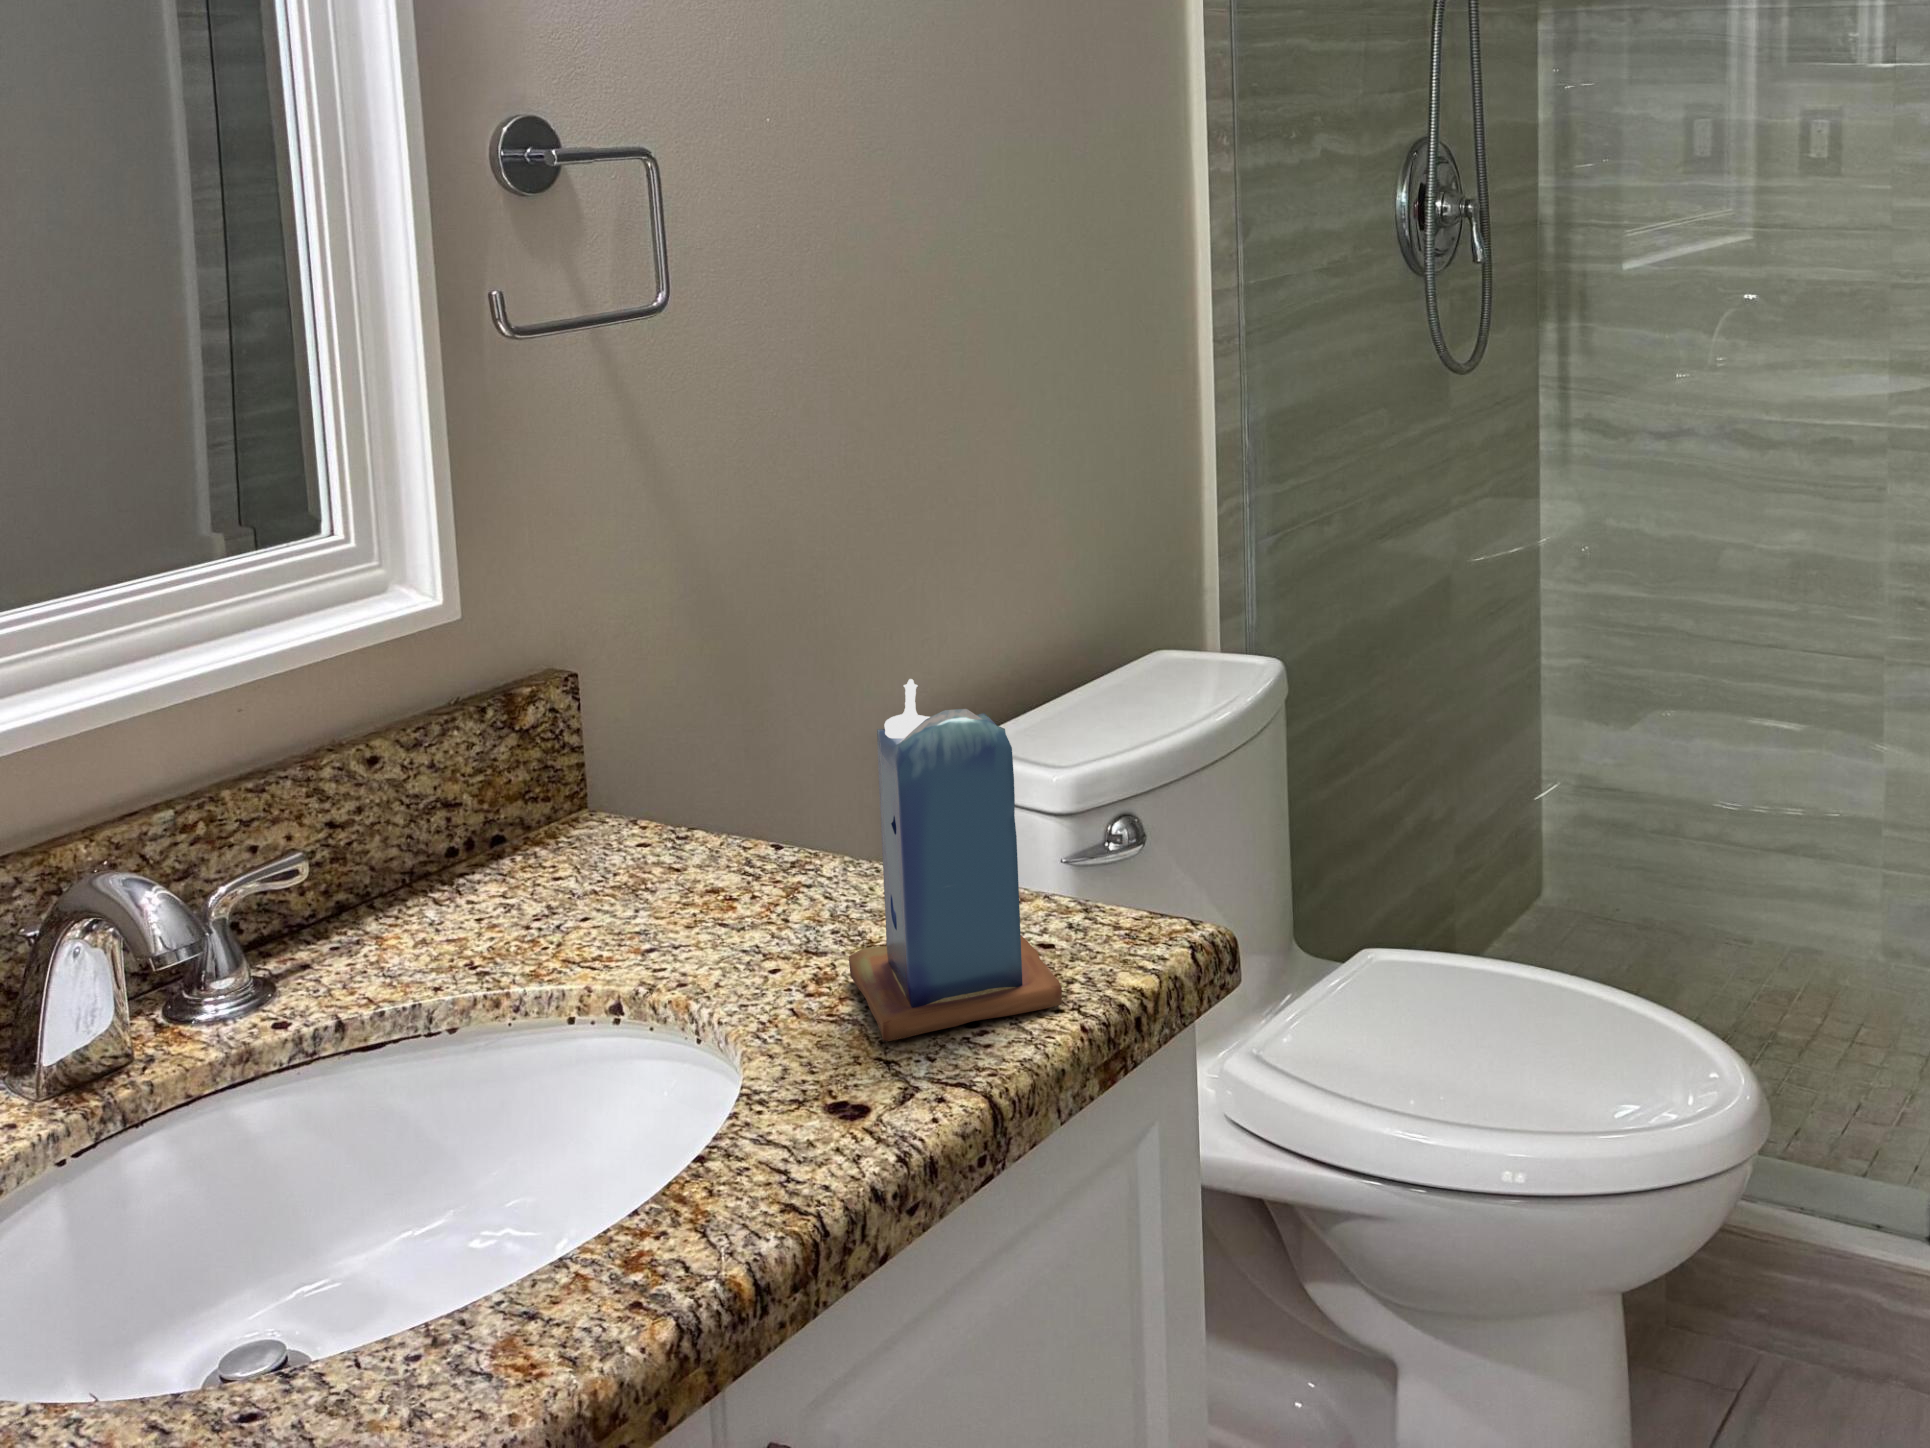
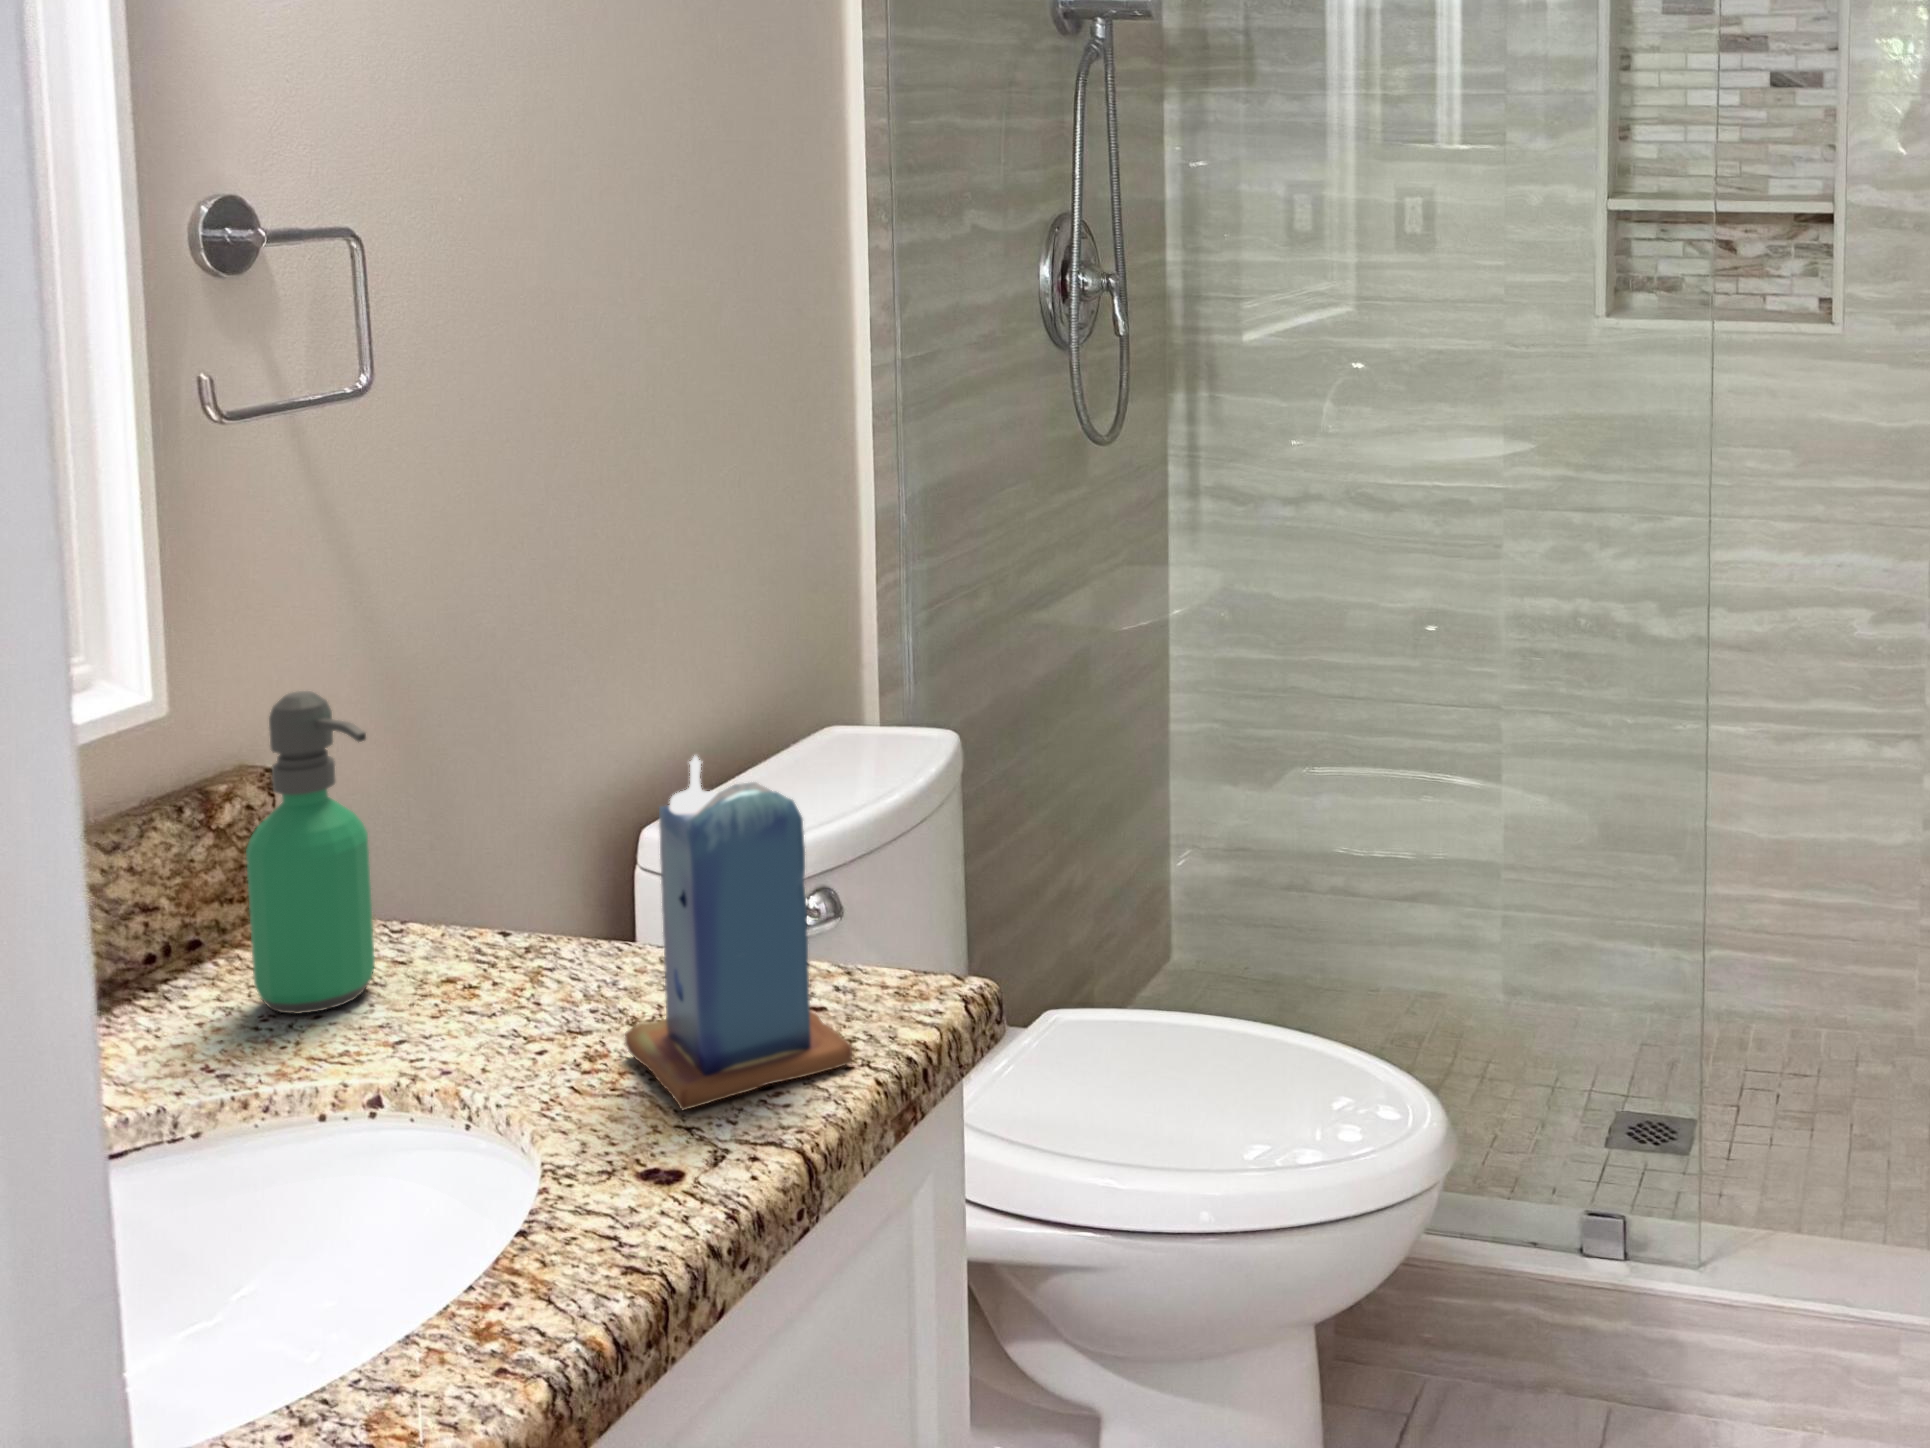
soap dispenser: none [522,600,644,915] -> present [246,691,375,1014]

